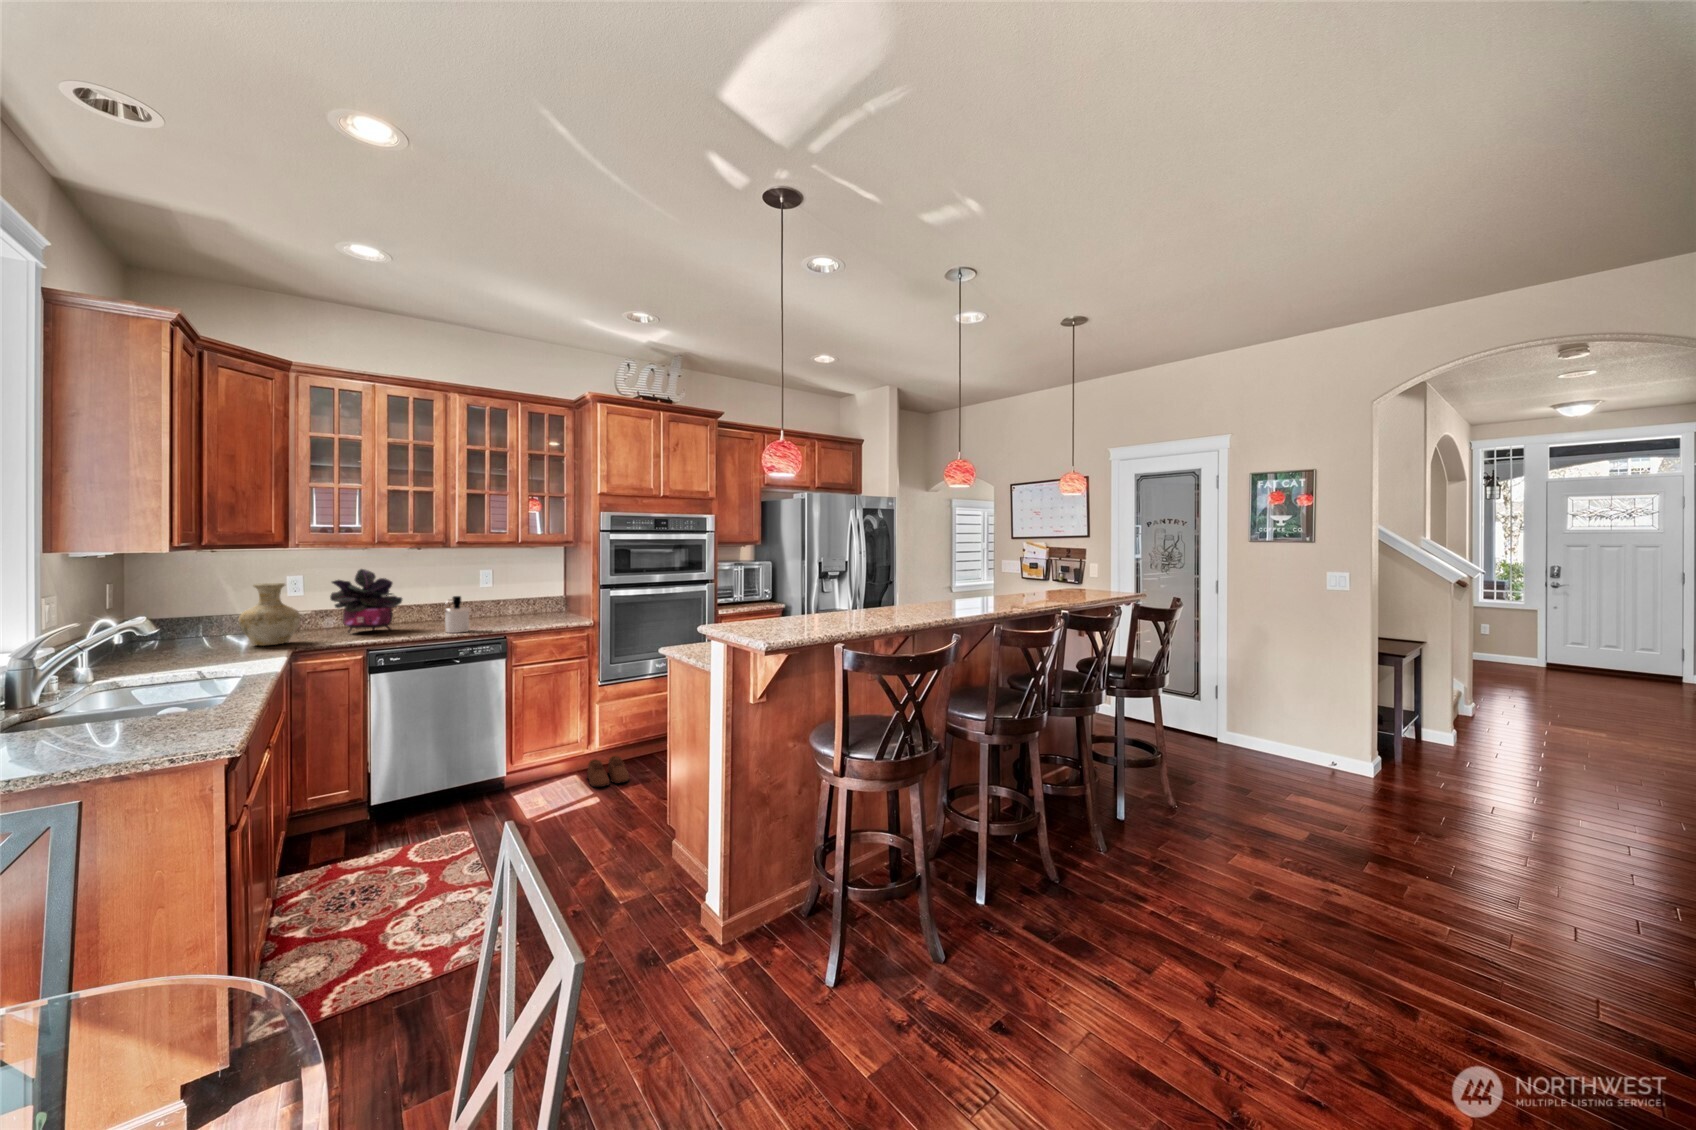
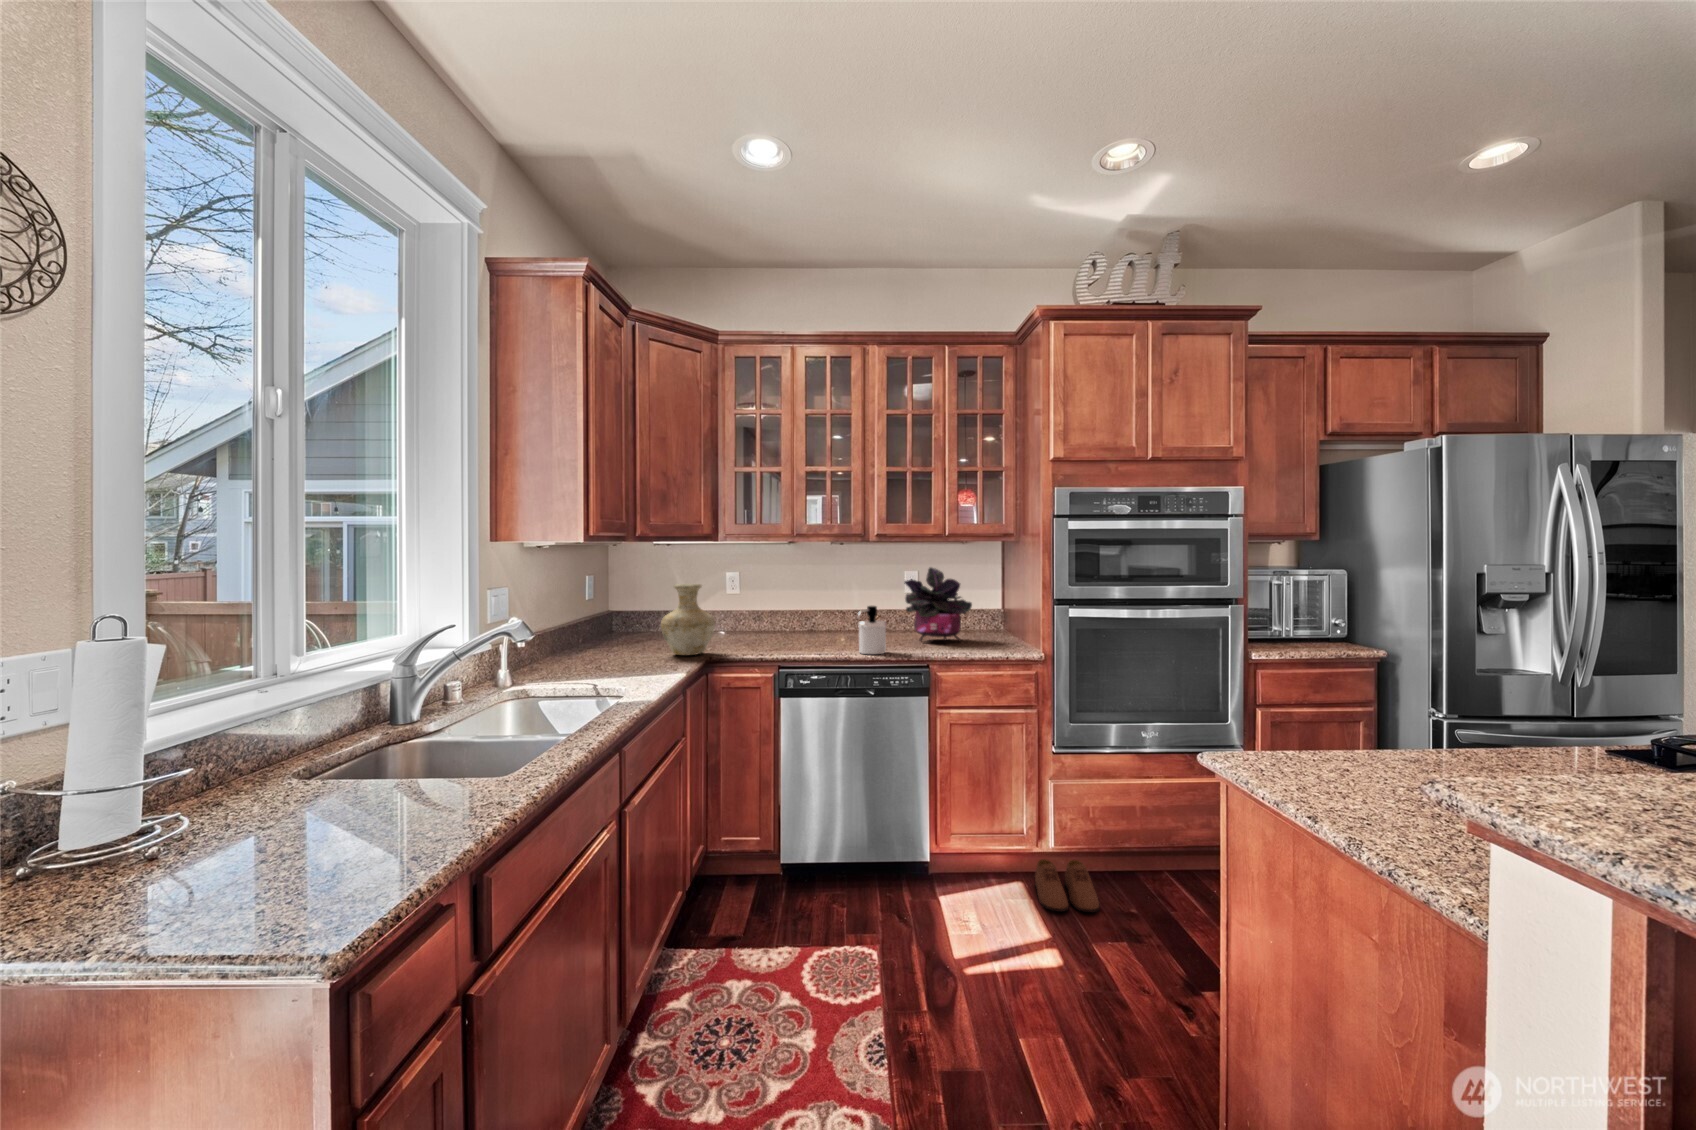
potted plant: present [330,569,402,632] -> present [904,568,972,641]

